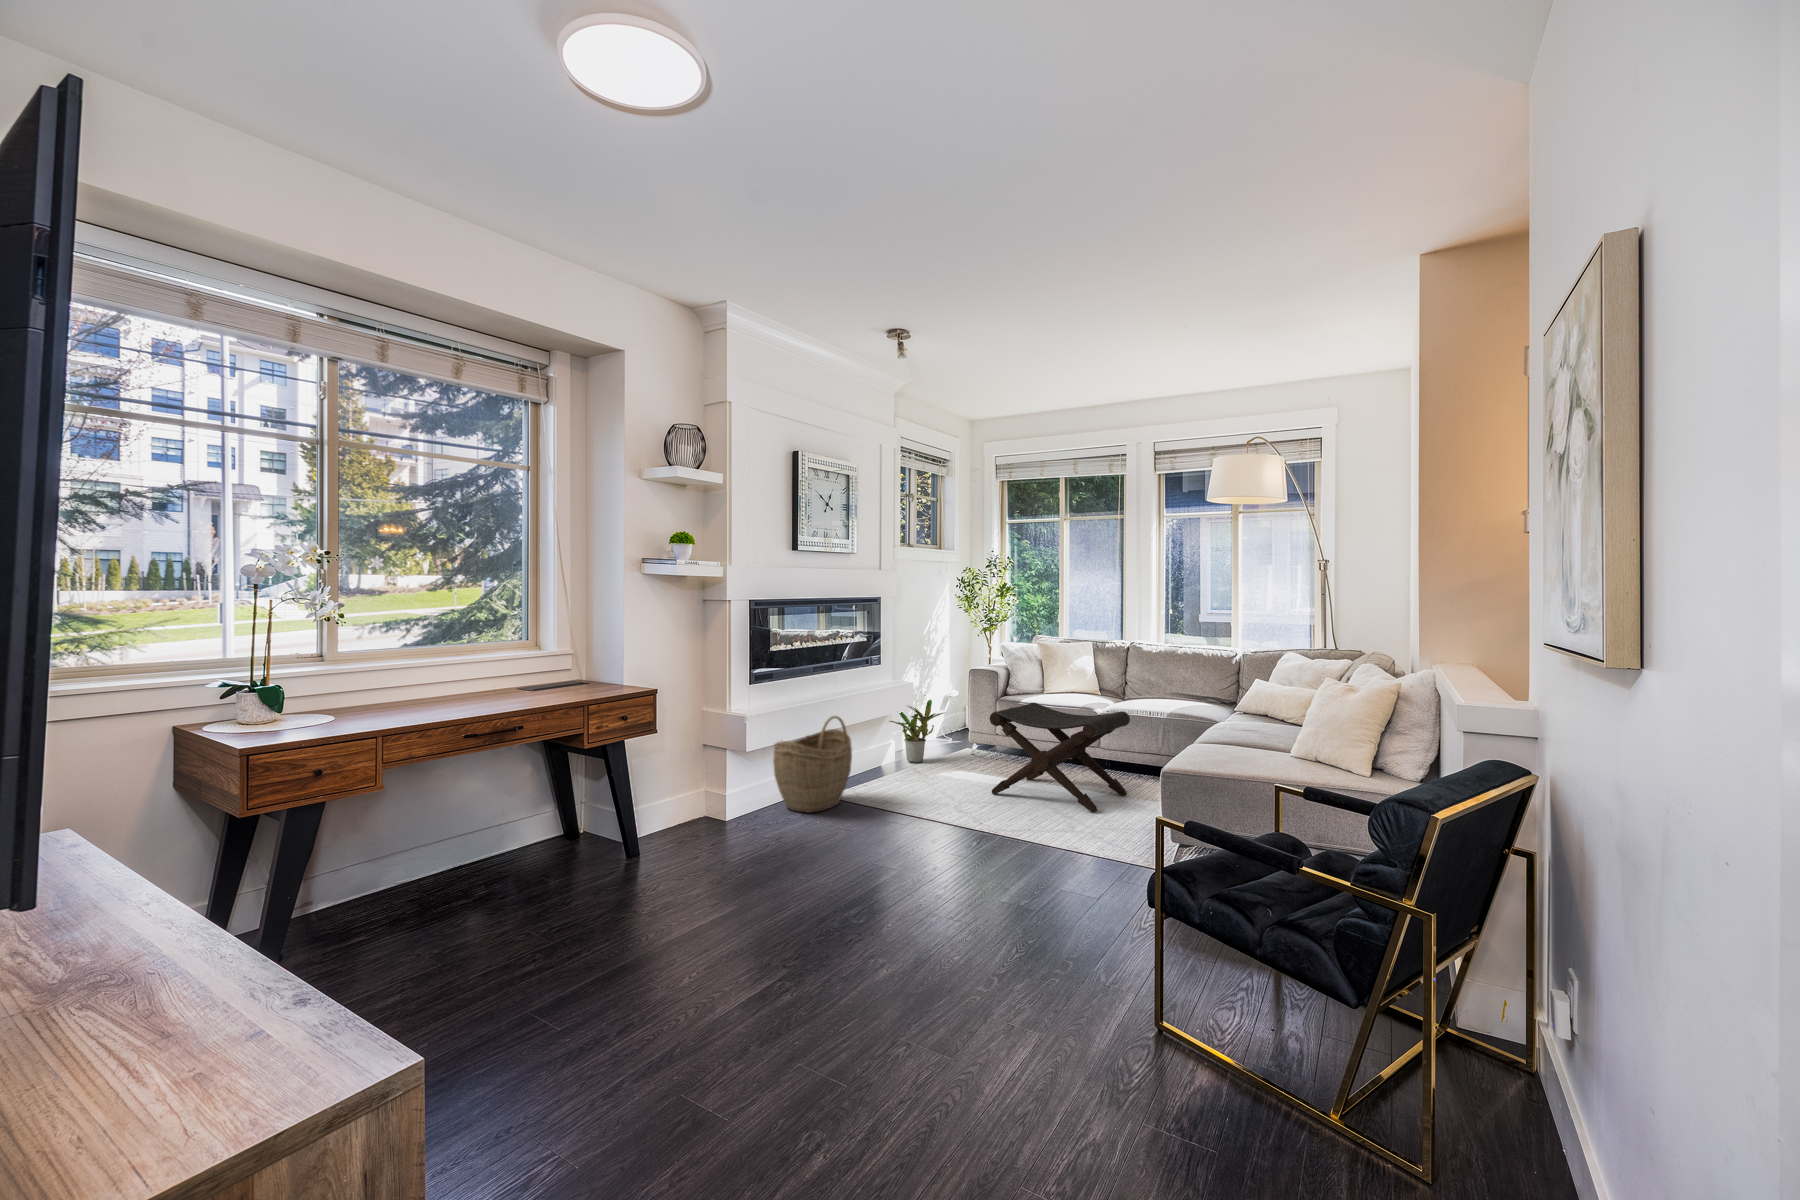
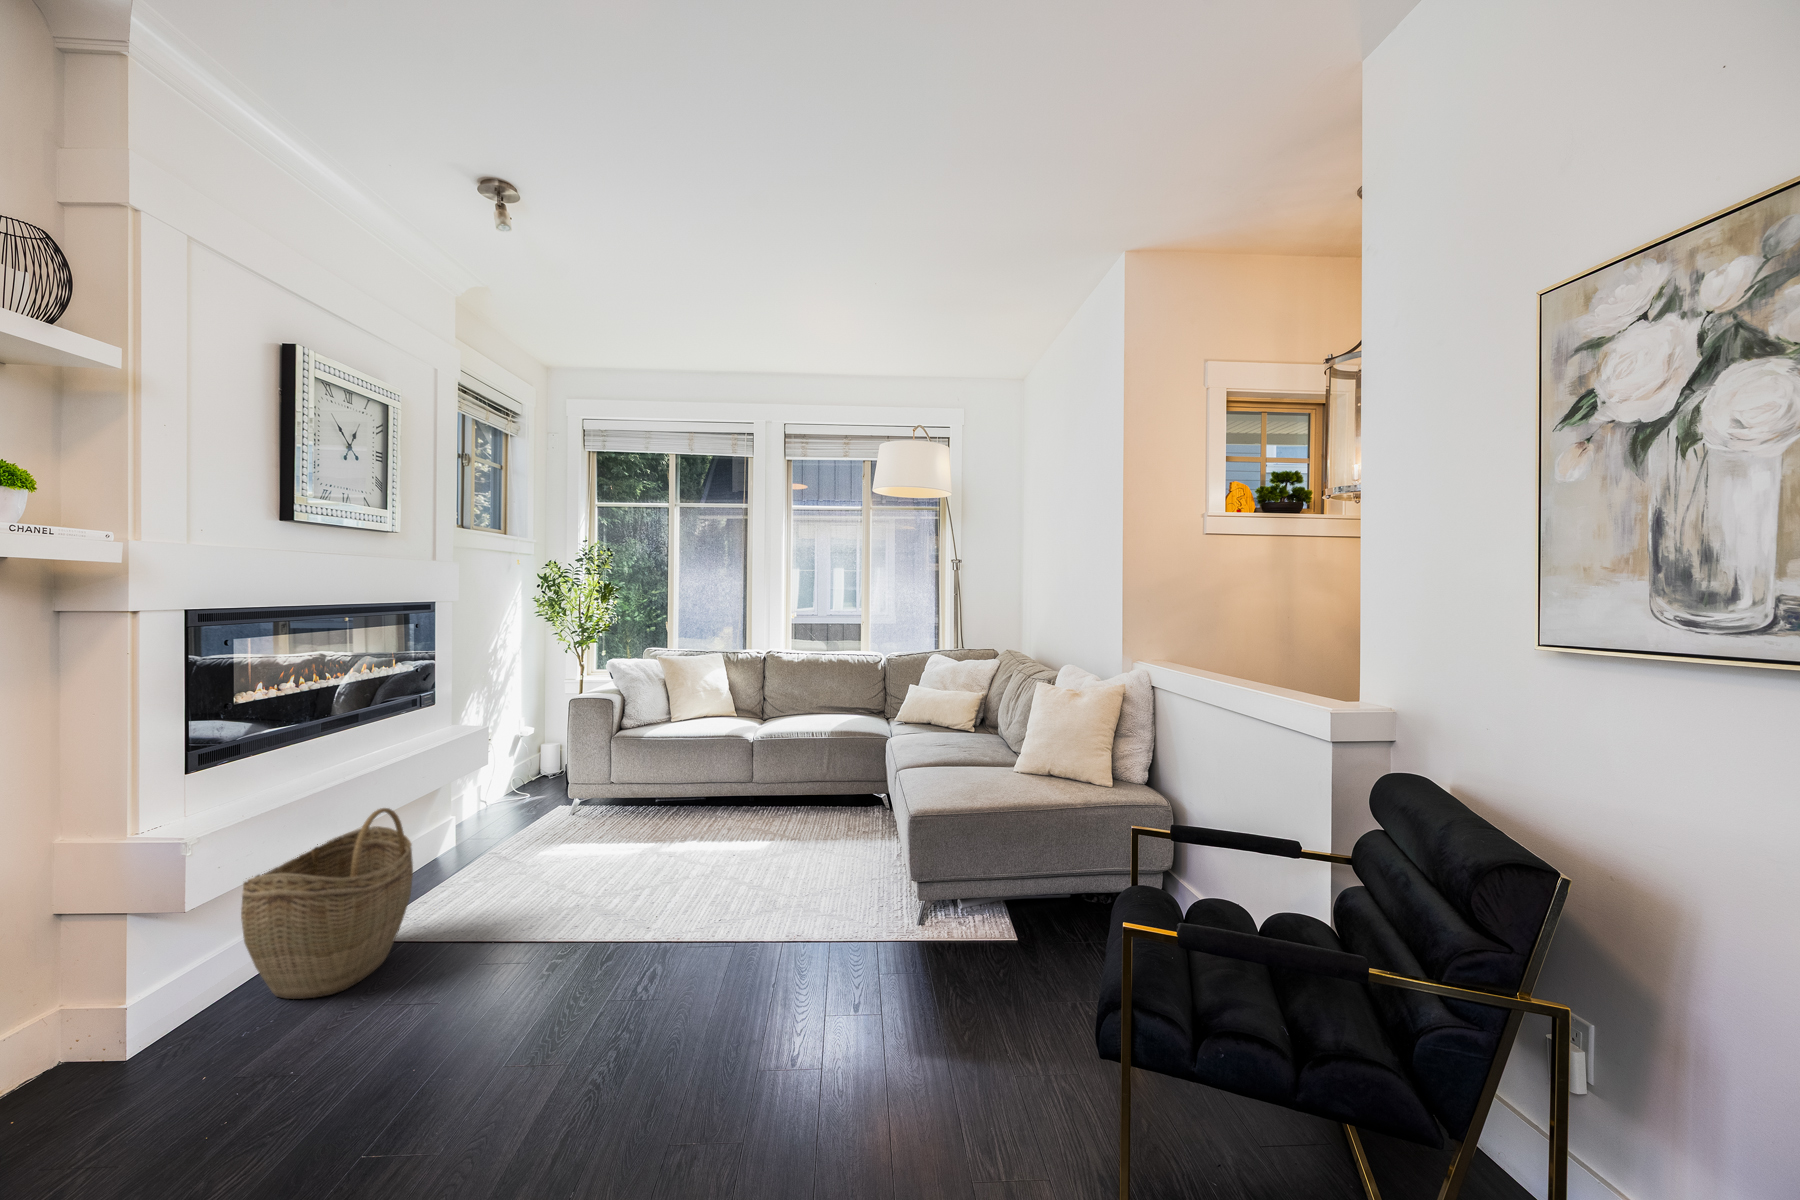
potted plant: present [889,700,943,763] -> none [453,747,545,845]
footstool: present [990,703,1130,812] -> none [640,739,815,880]

